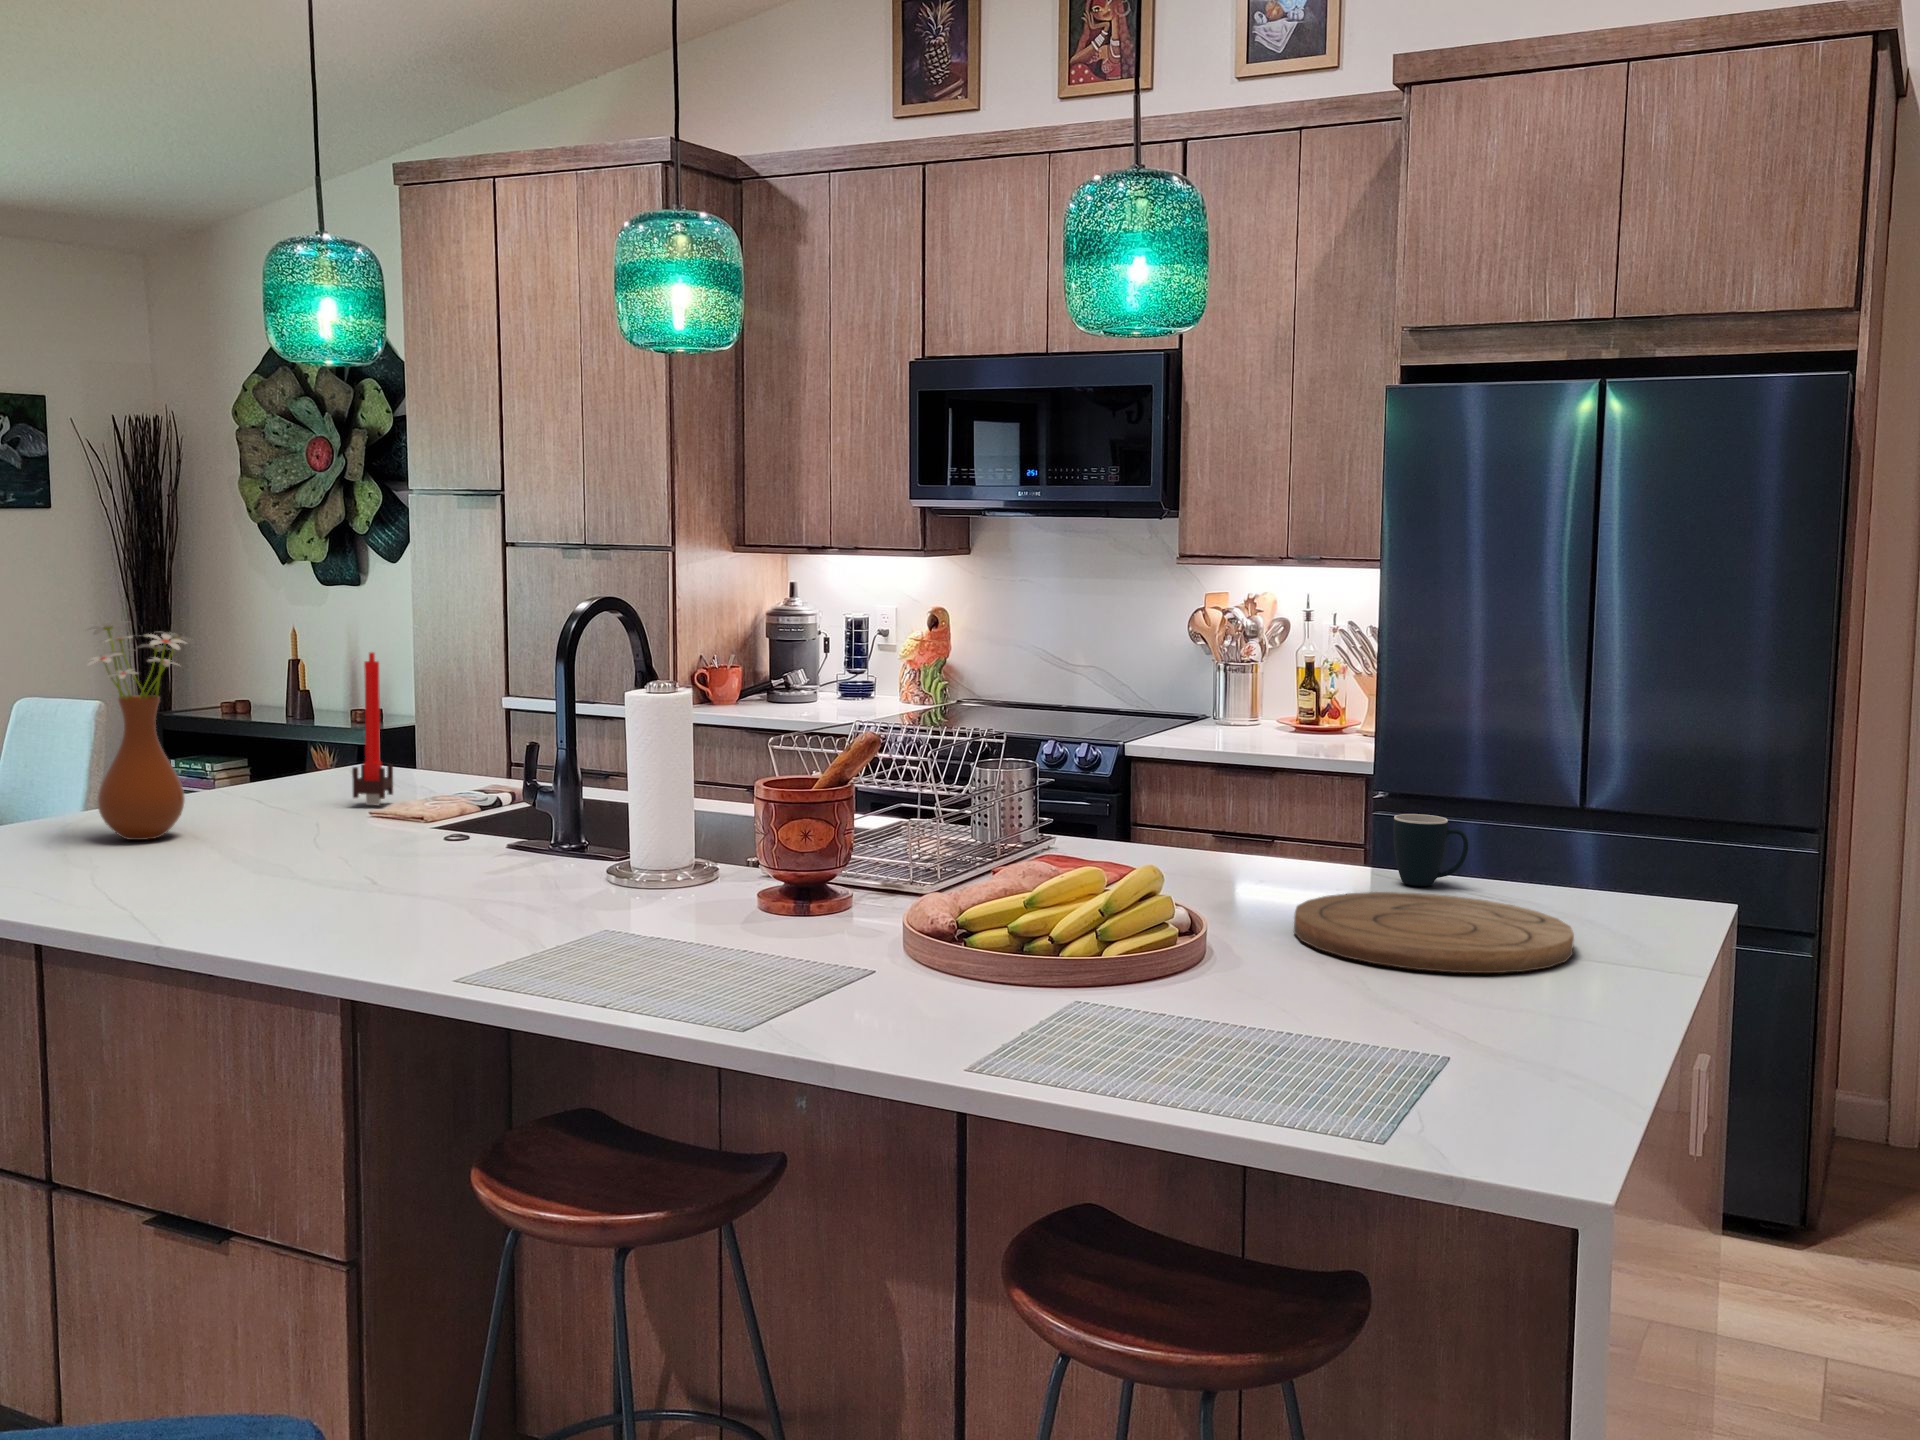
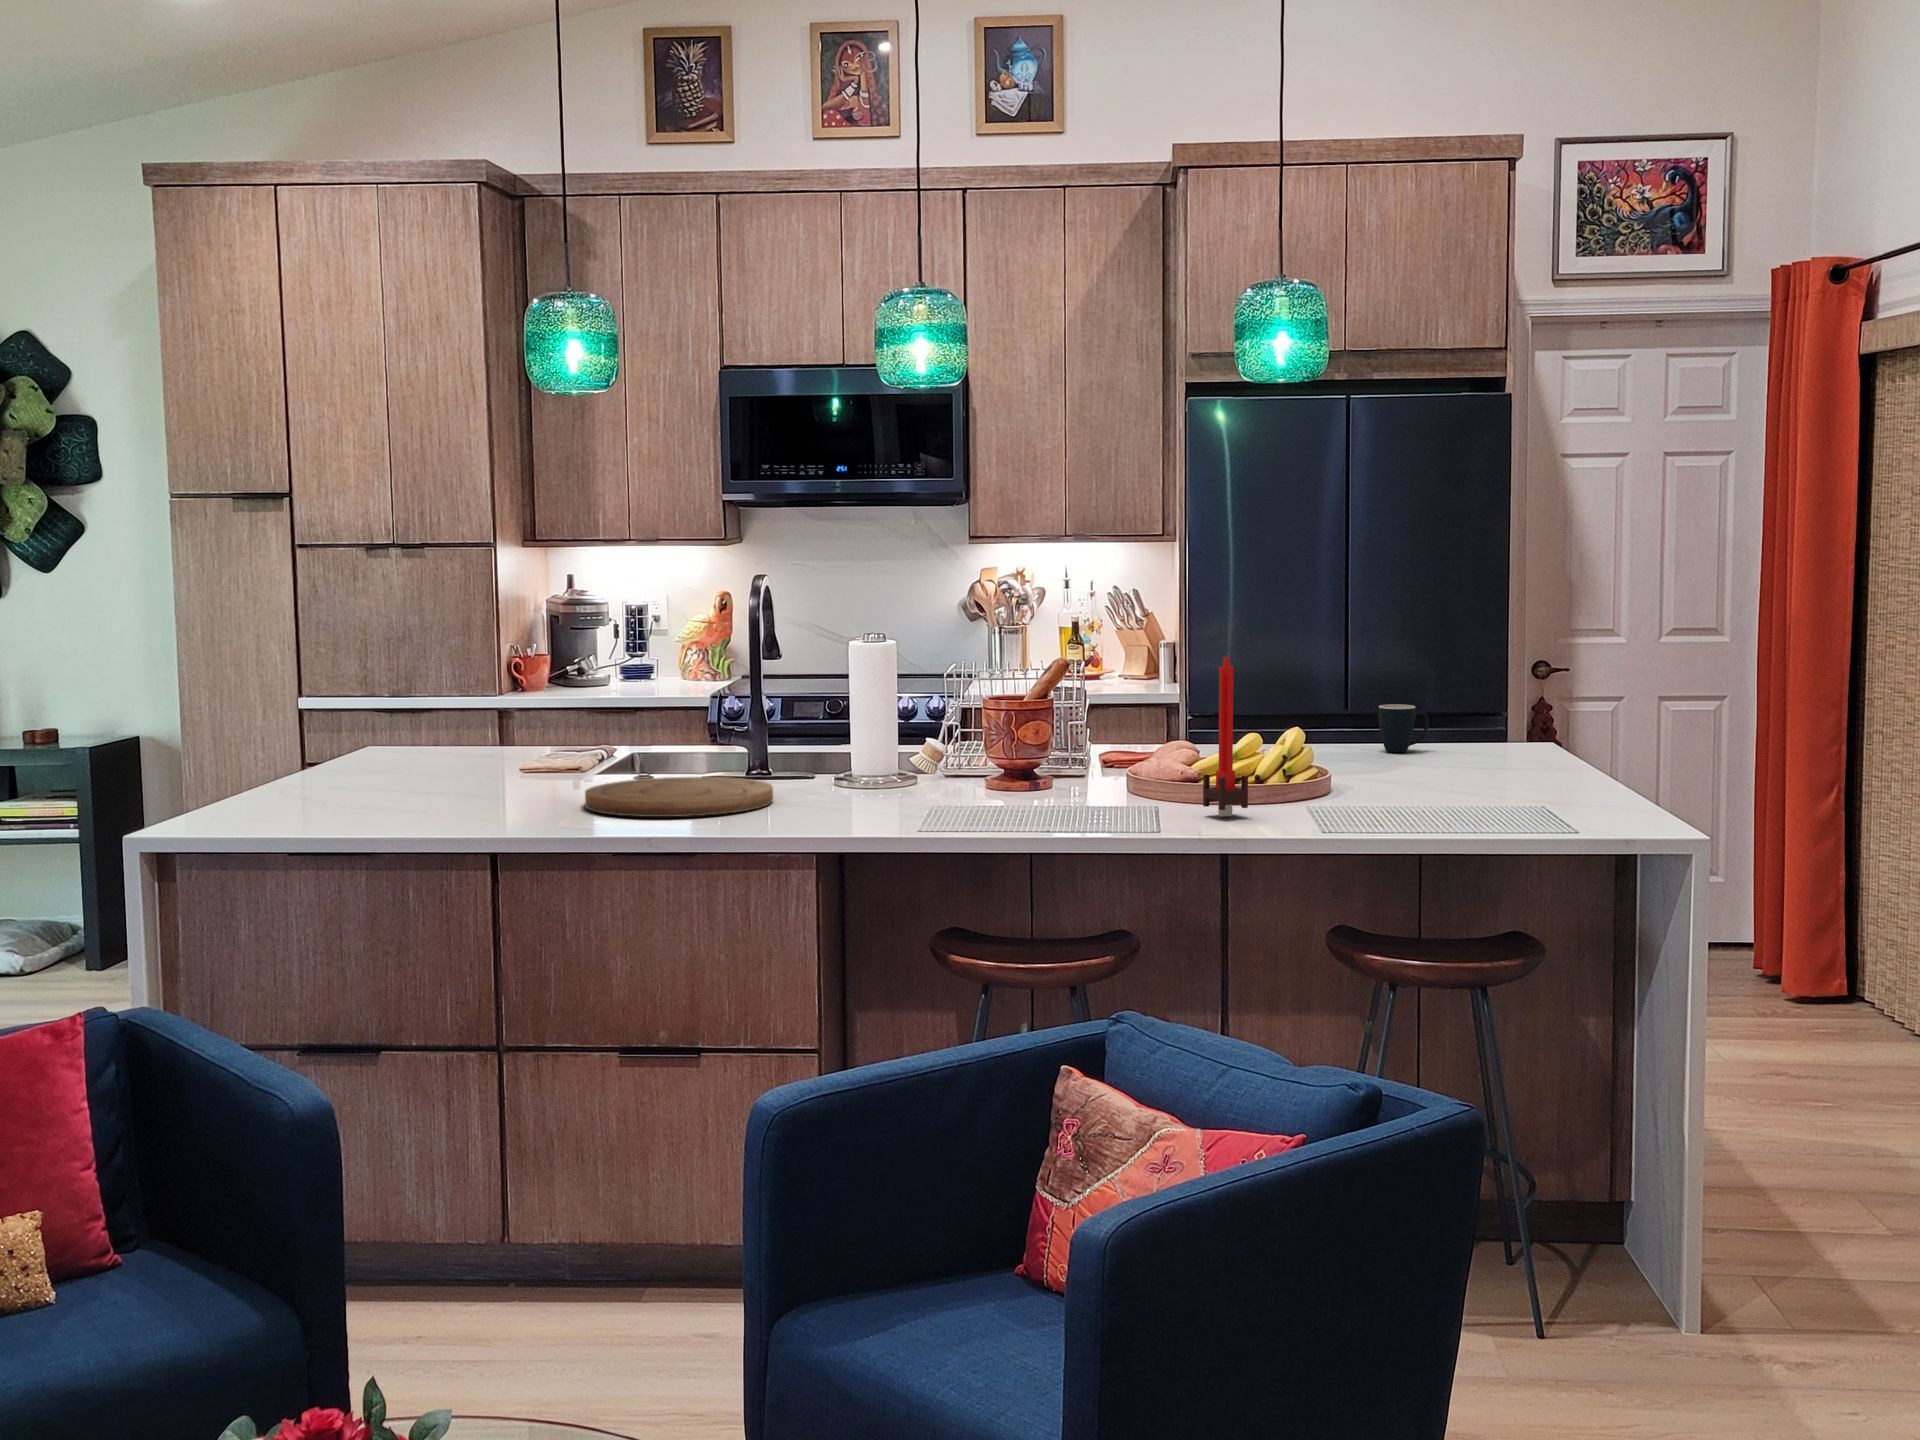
vase: present [88,621,194,840] -> none [374,621,490,814]
candle: present [352,652,393,805] -> present [1203,657,1248,817]
cutting board: present [1294,892,1574,973] -> present [585,777,773,817]

